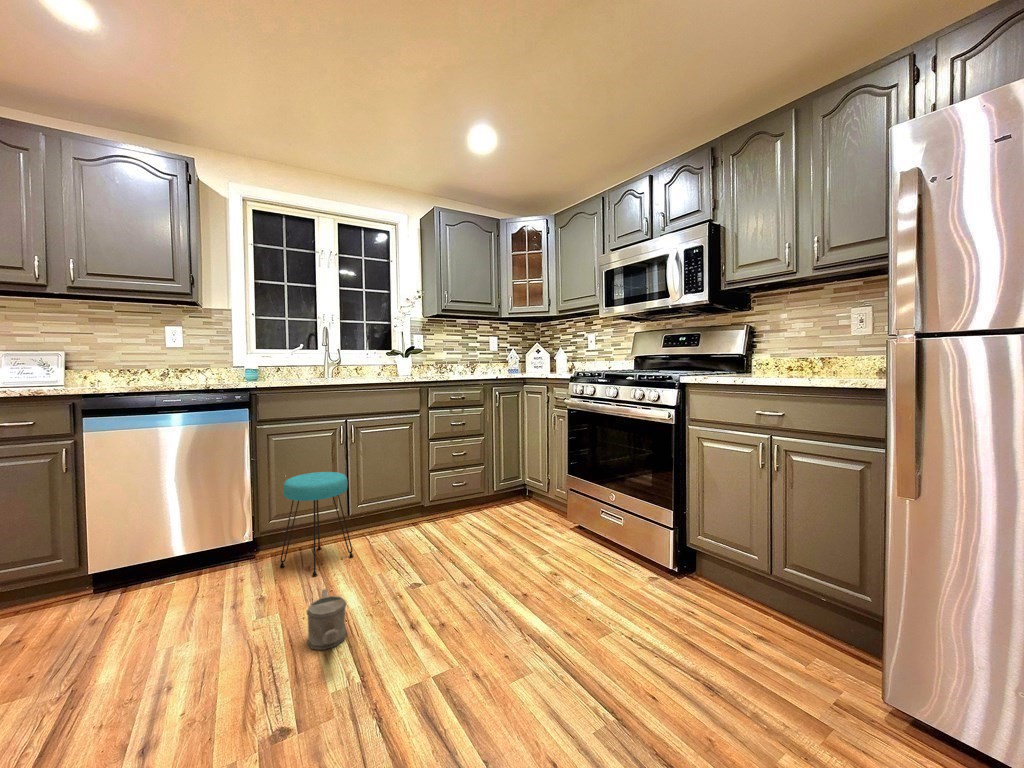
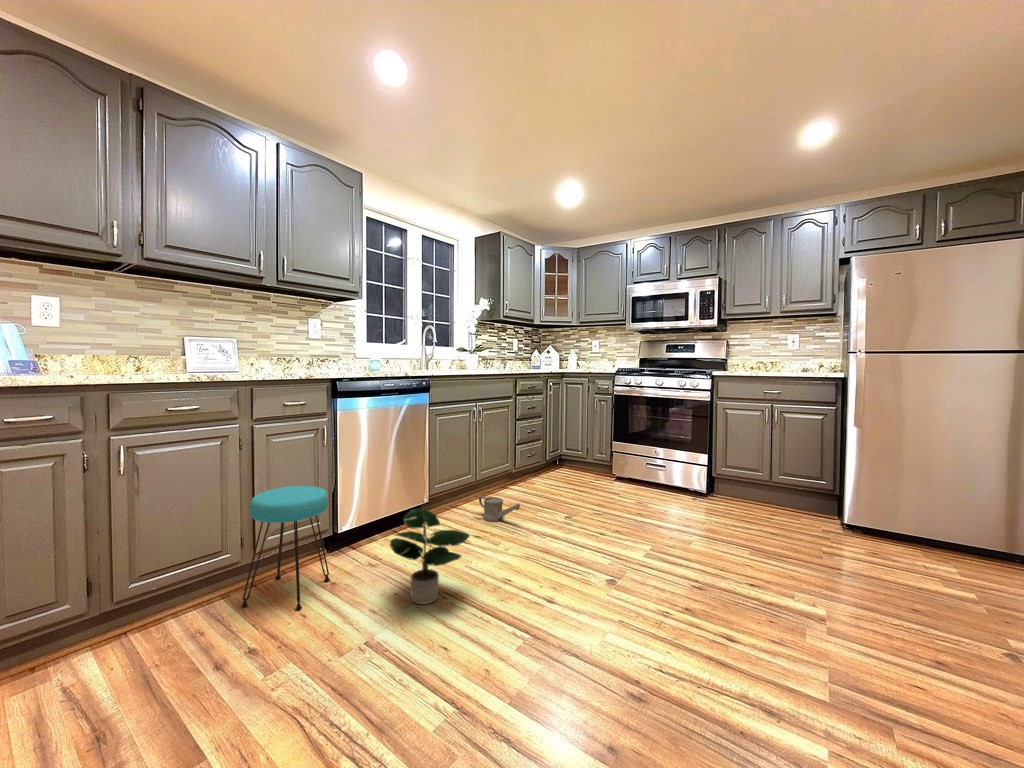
potted plant: none [377,500,453,590] -> present [390,509,469,604]
watering can: present [307,589,347,650] -> present [479,496,520,522]

